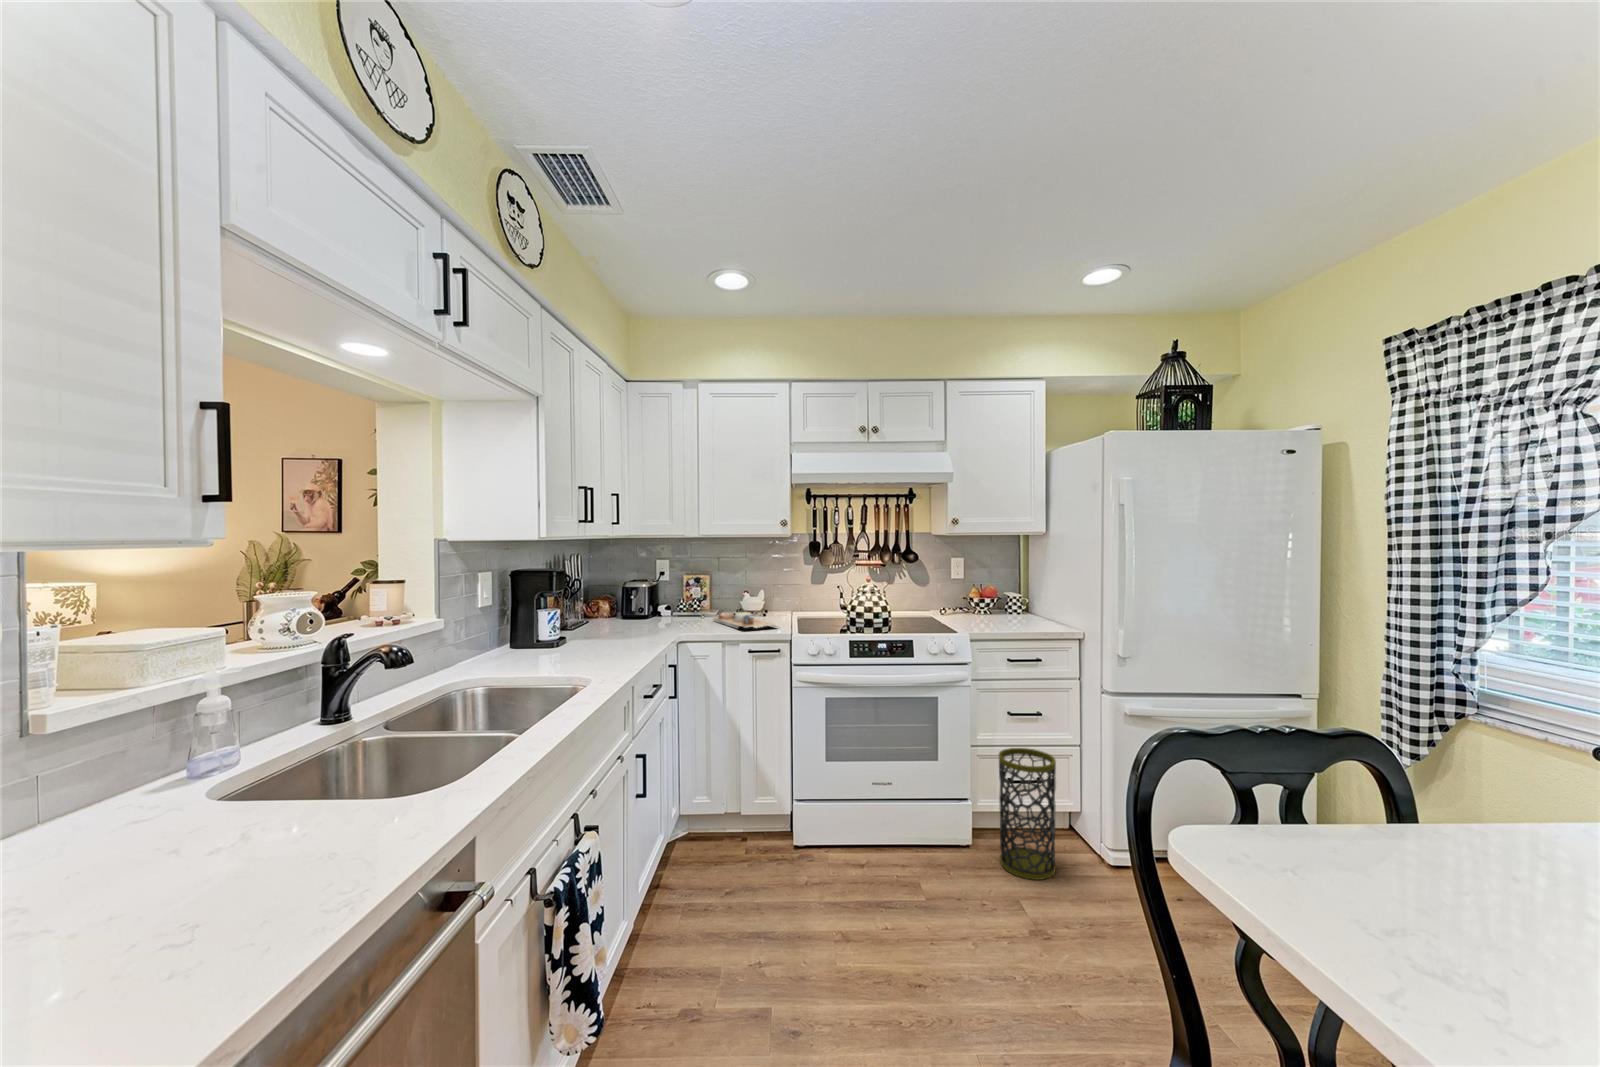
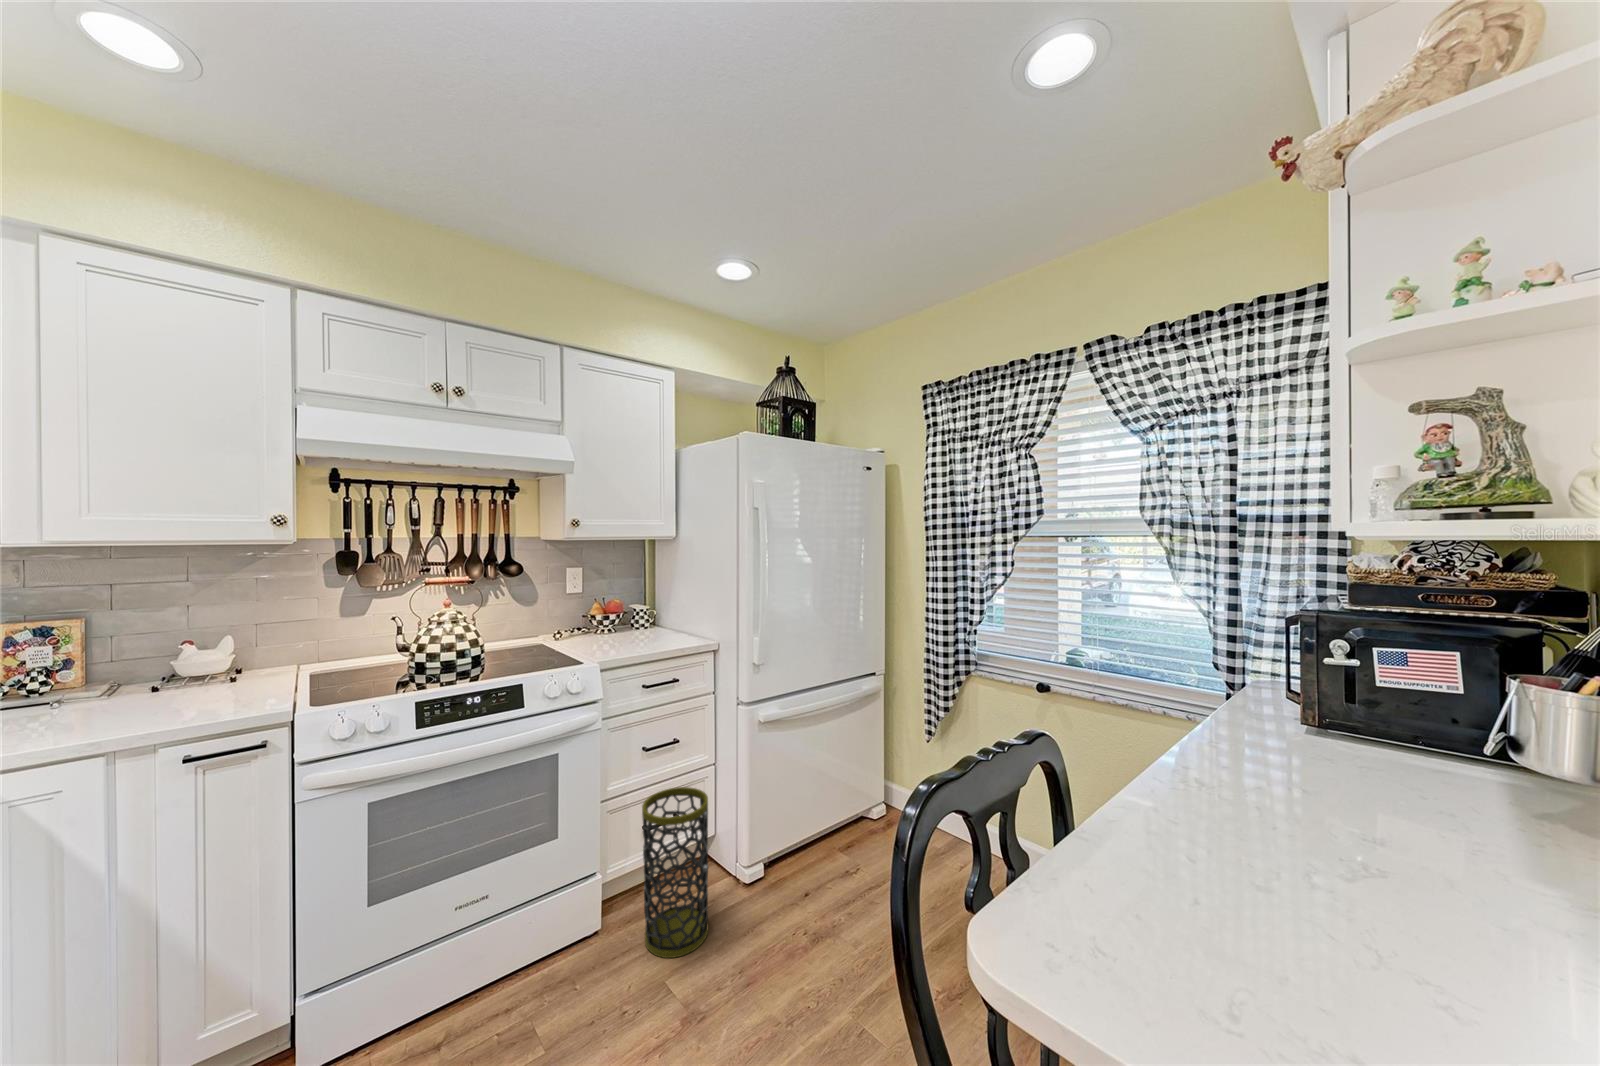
cutting board: present [713,612,779,629] -> none [80,679,261,722]

